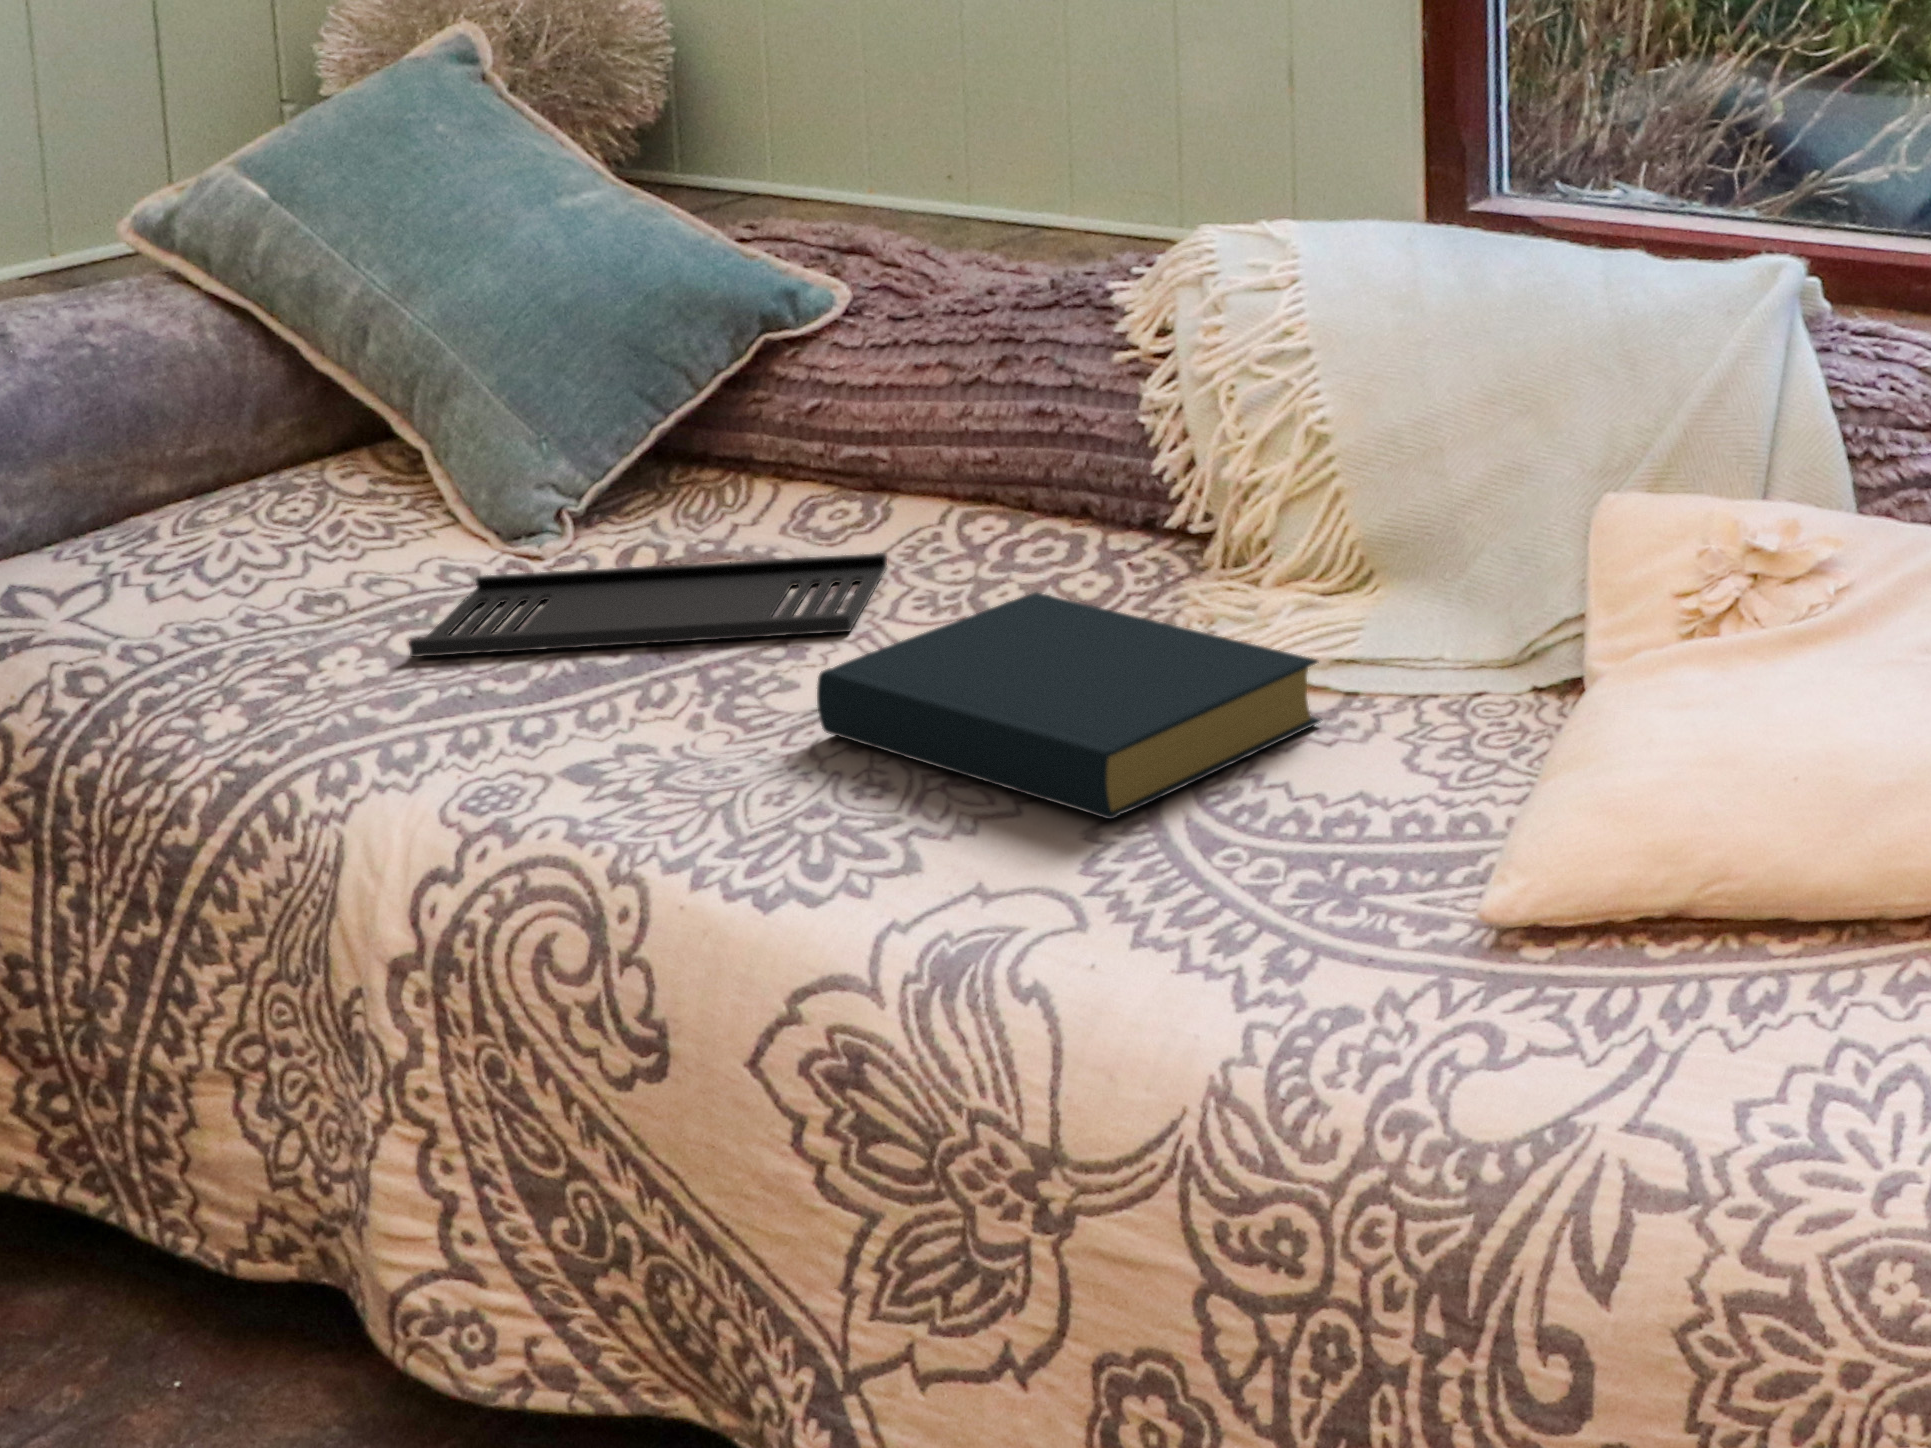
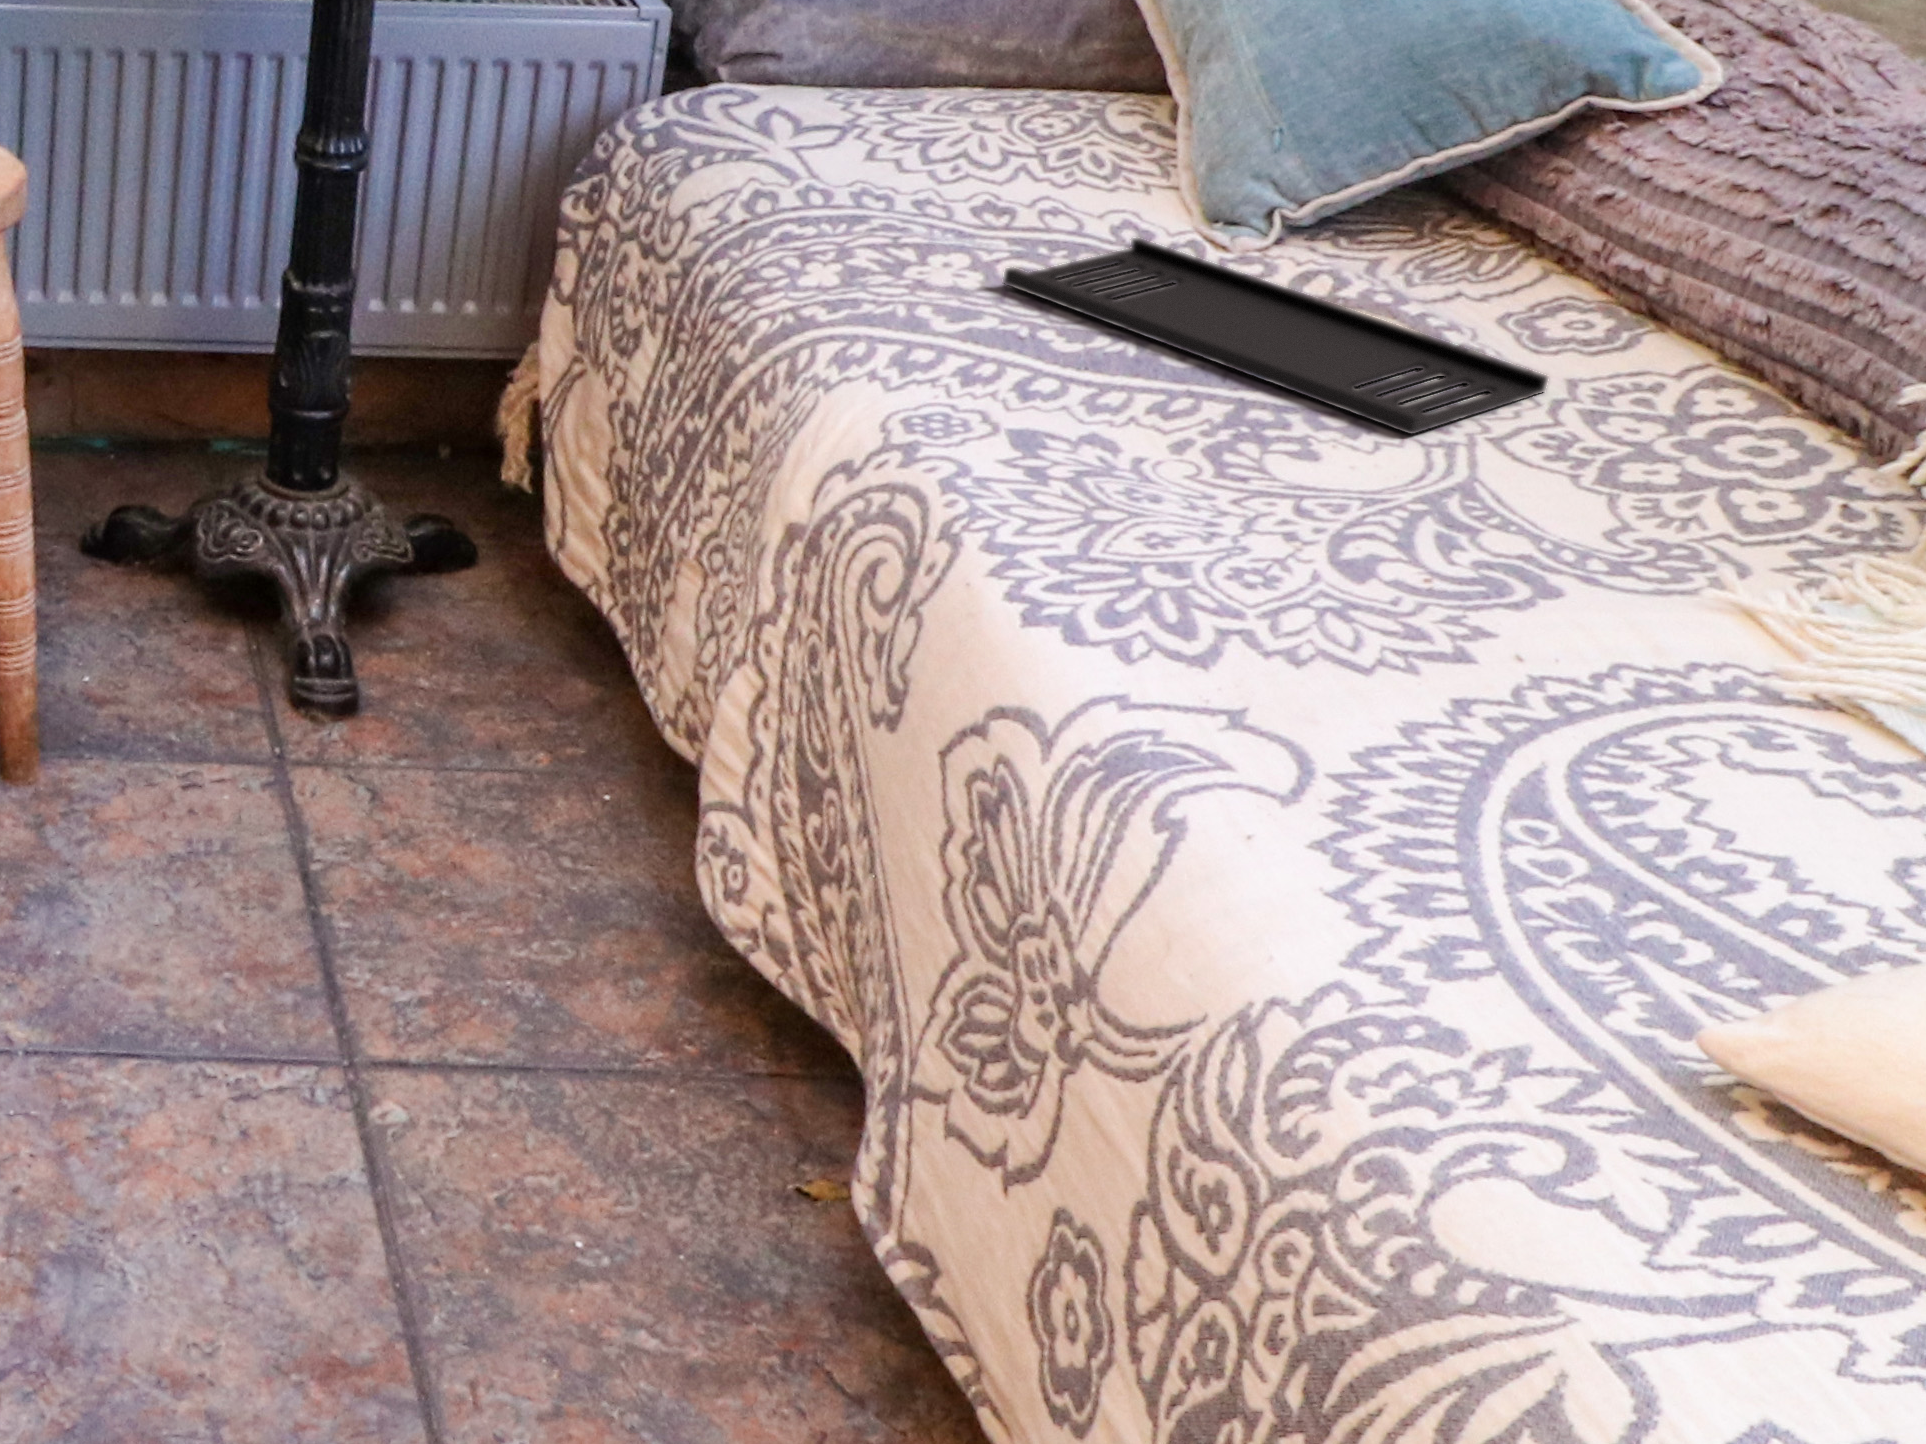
hardback book: present [817,593,1321,819] -> none [1248,448,1828,771]

